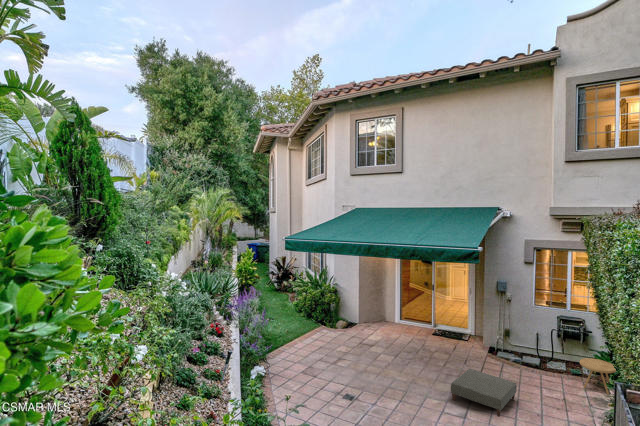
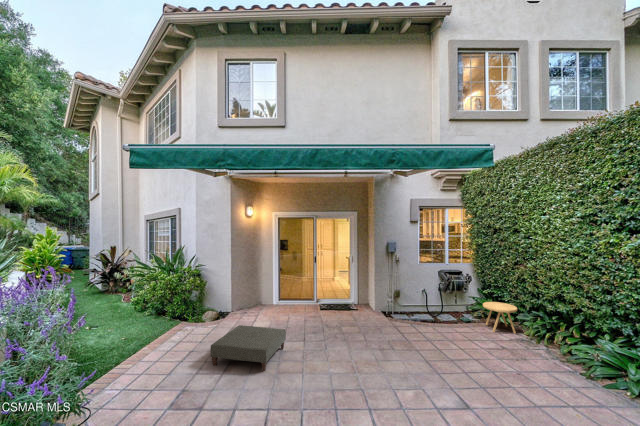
ottoman: present [451,369,517,417] -> present [210,325,286,371]

